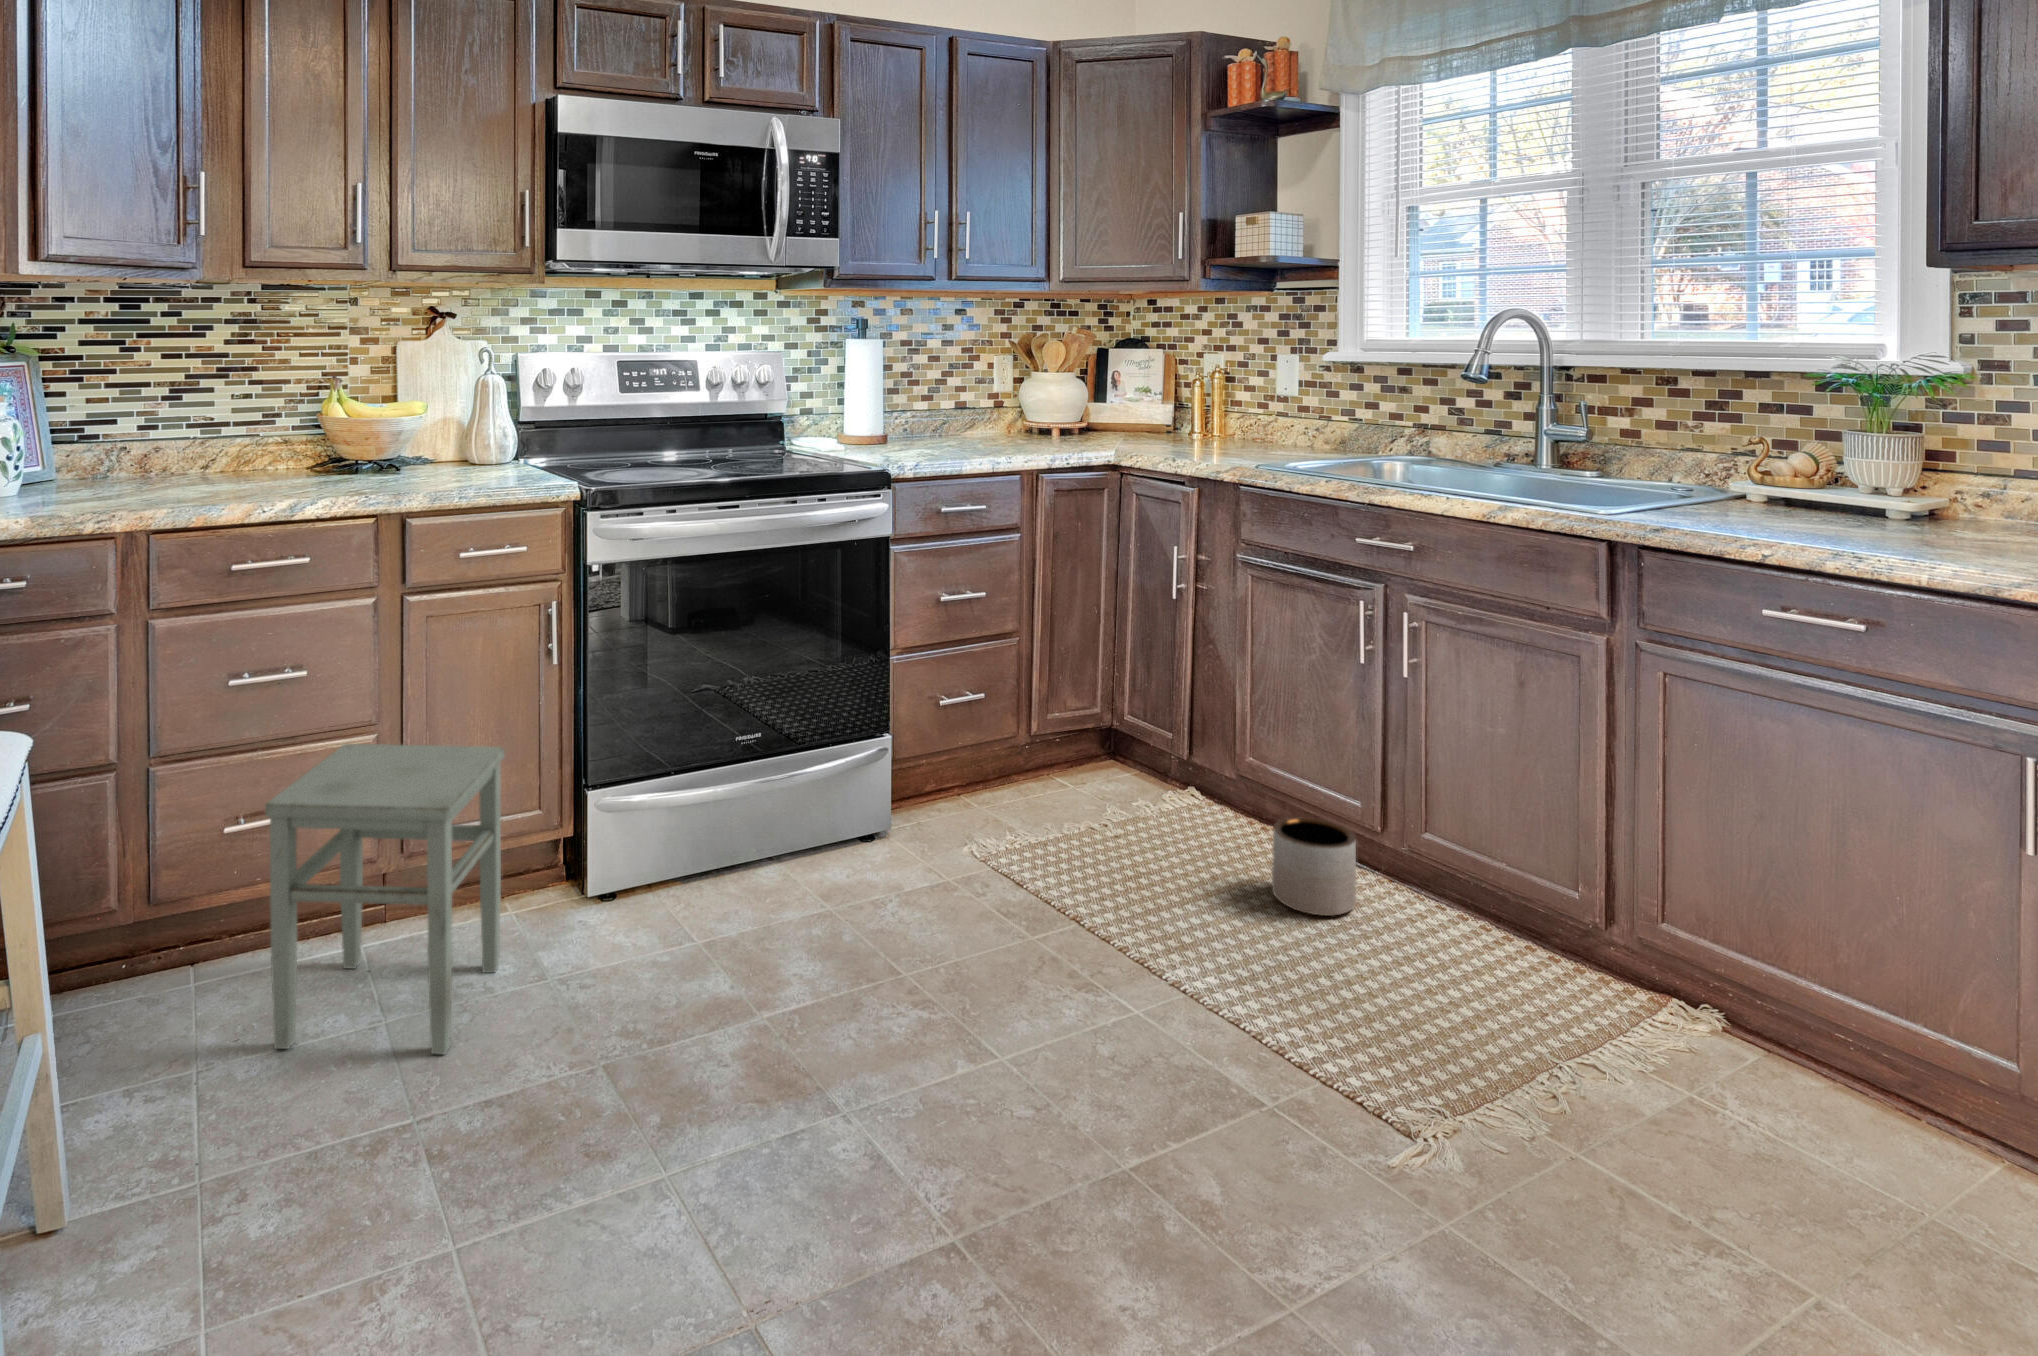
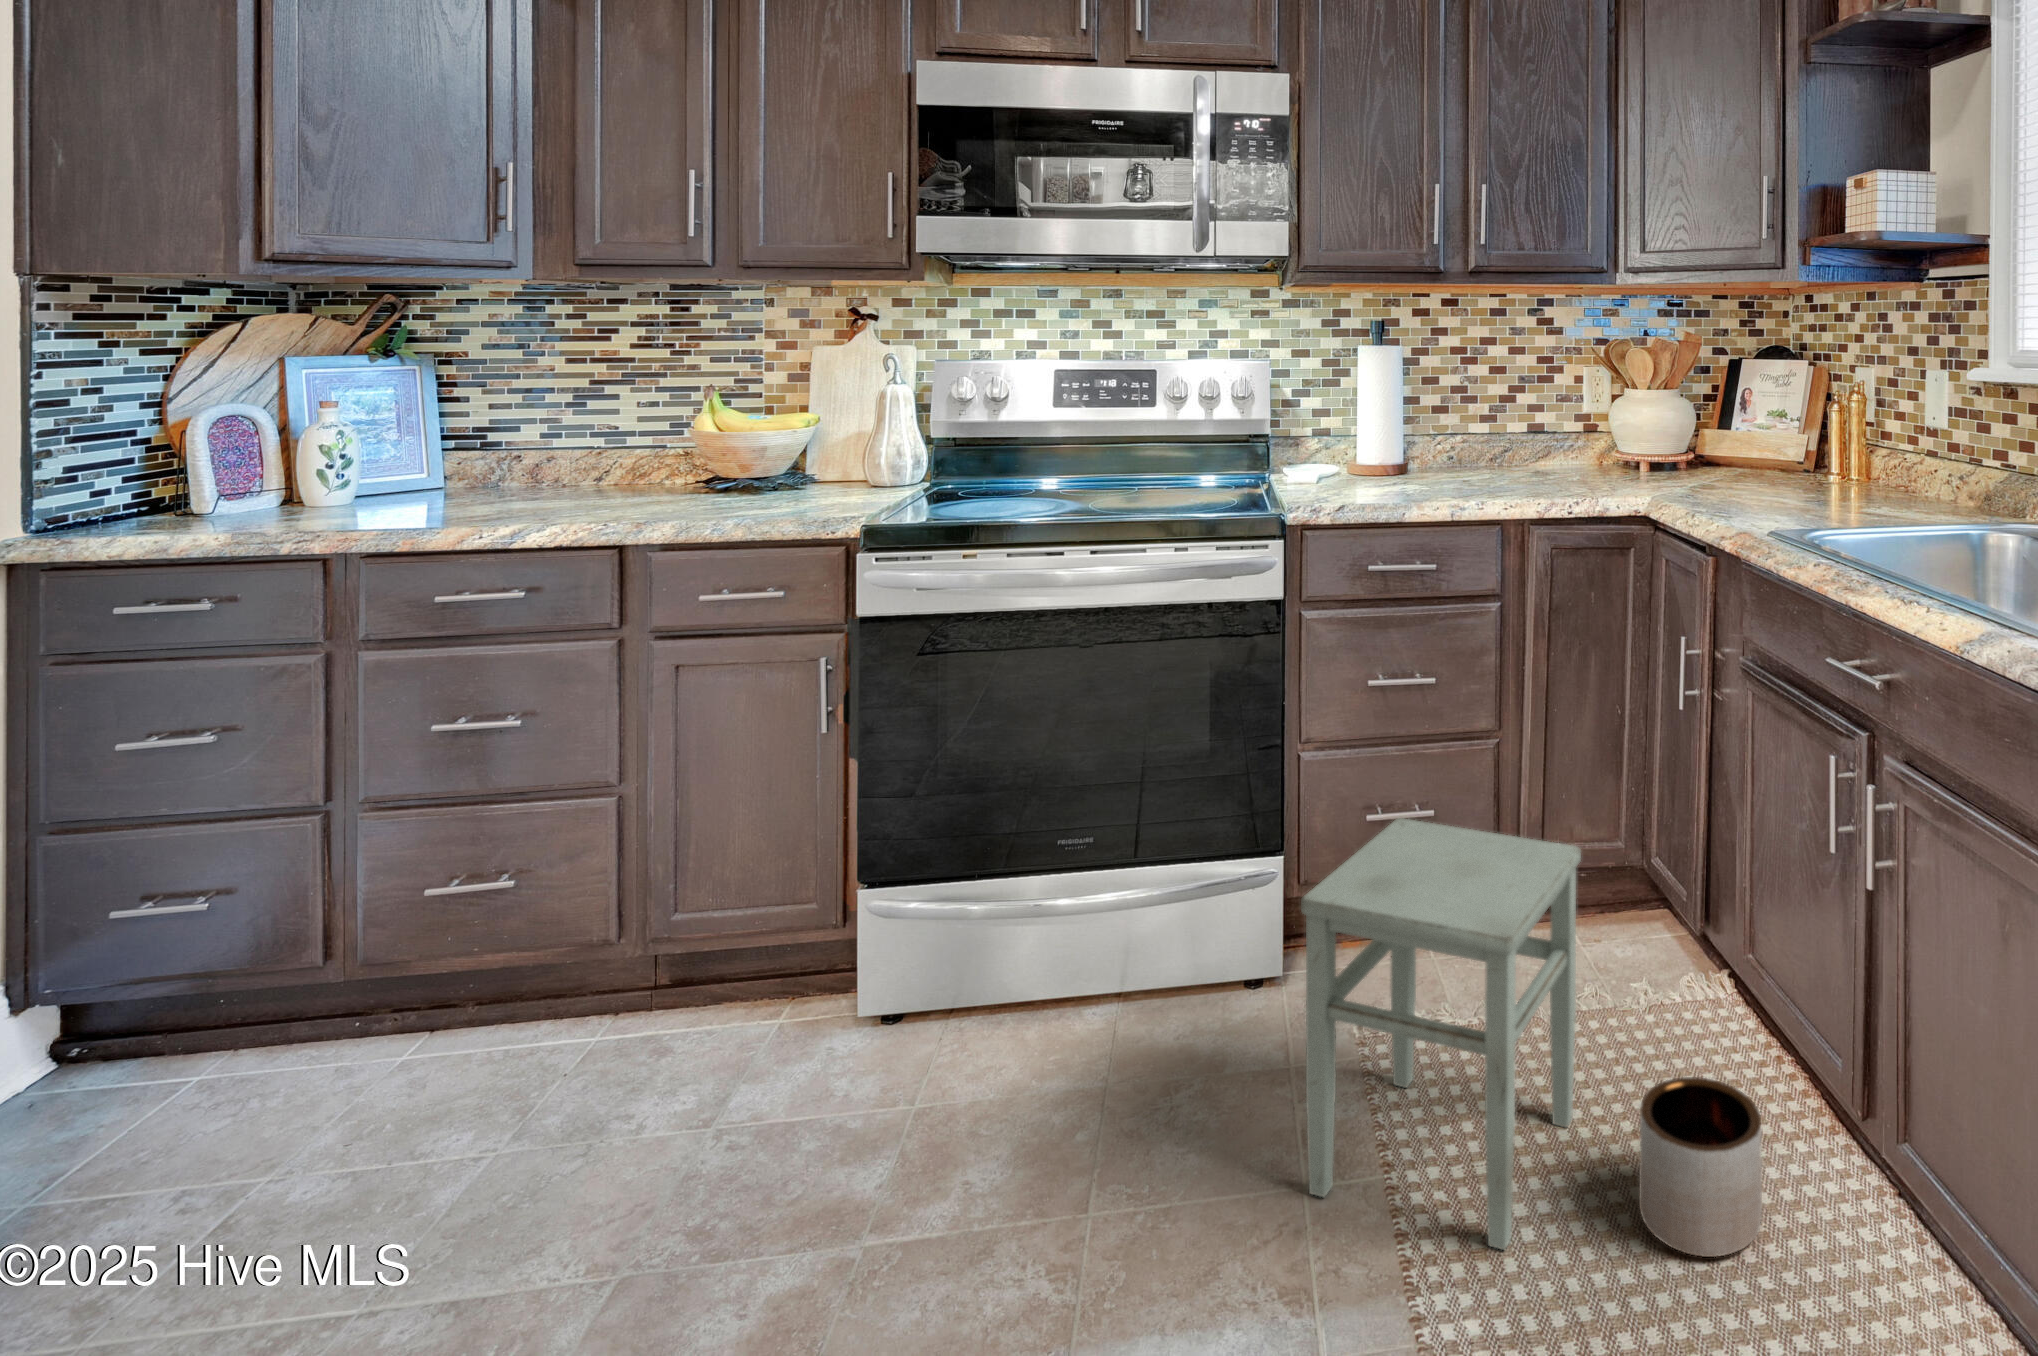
stool: present [265,744,505,1055] -> present [1301,818,1581,1250]

